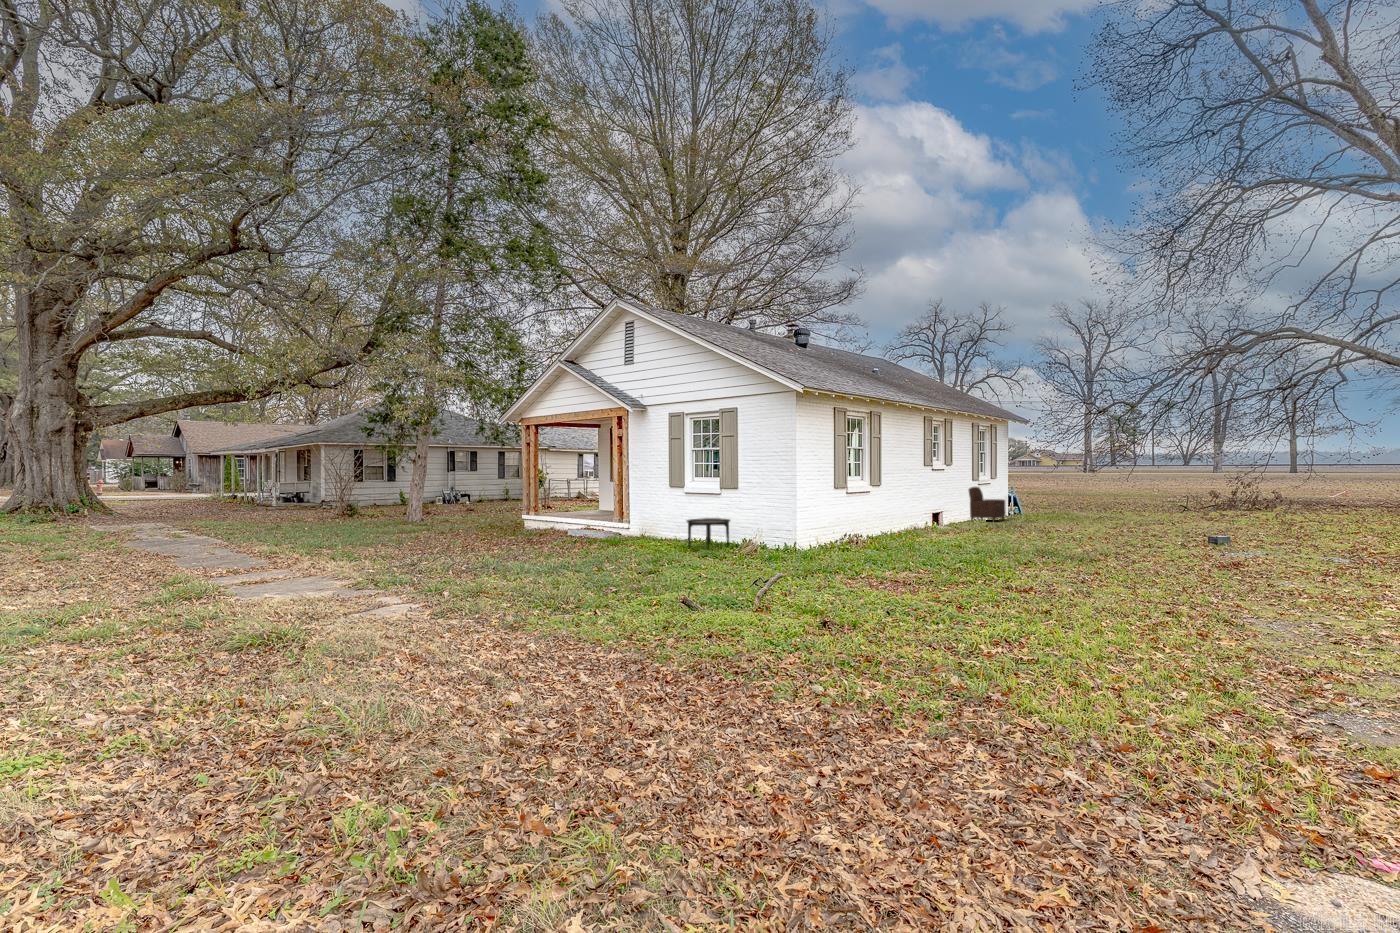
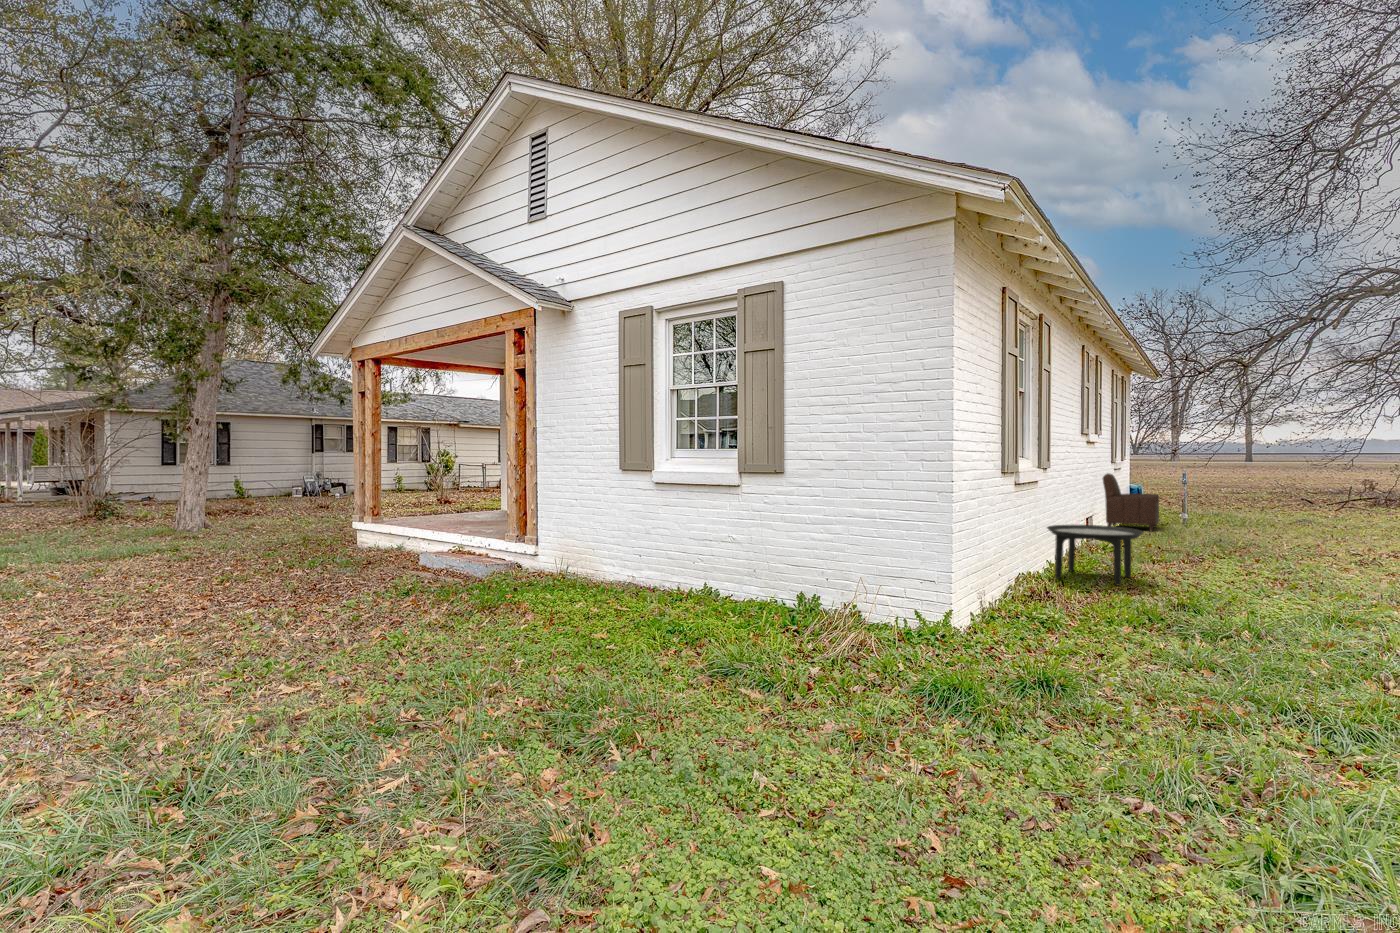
round table: present [687,518,730,549] -> present [1047,525,1143,585]

